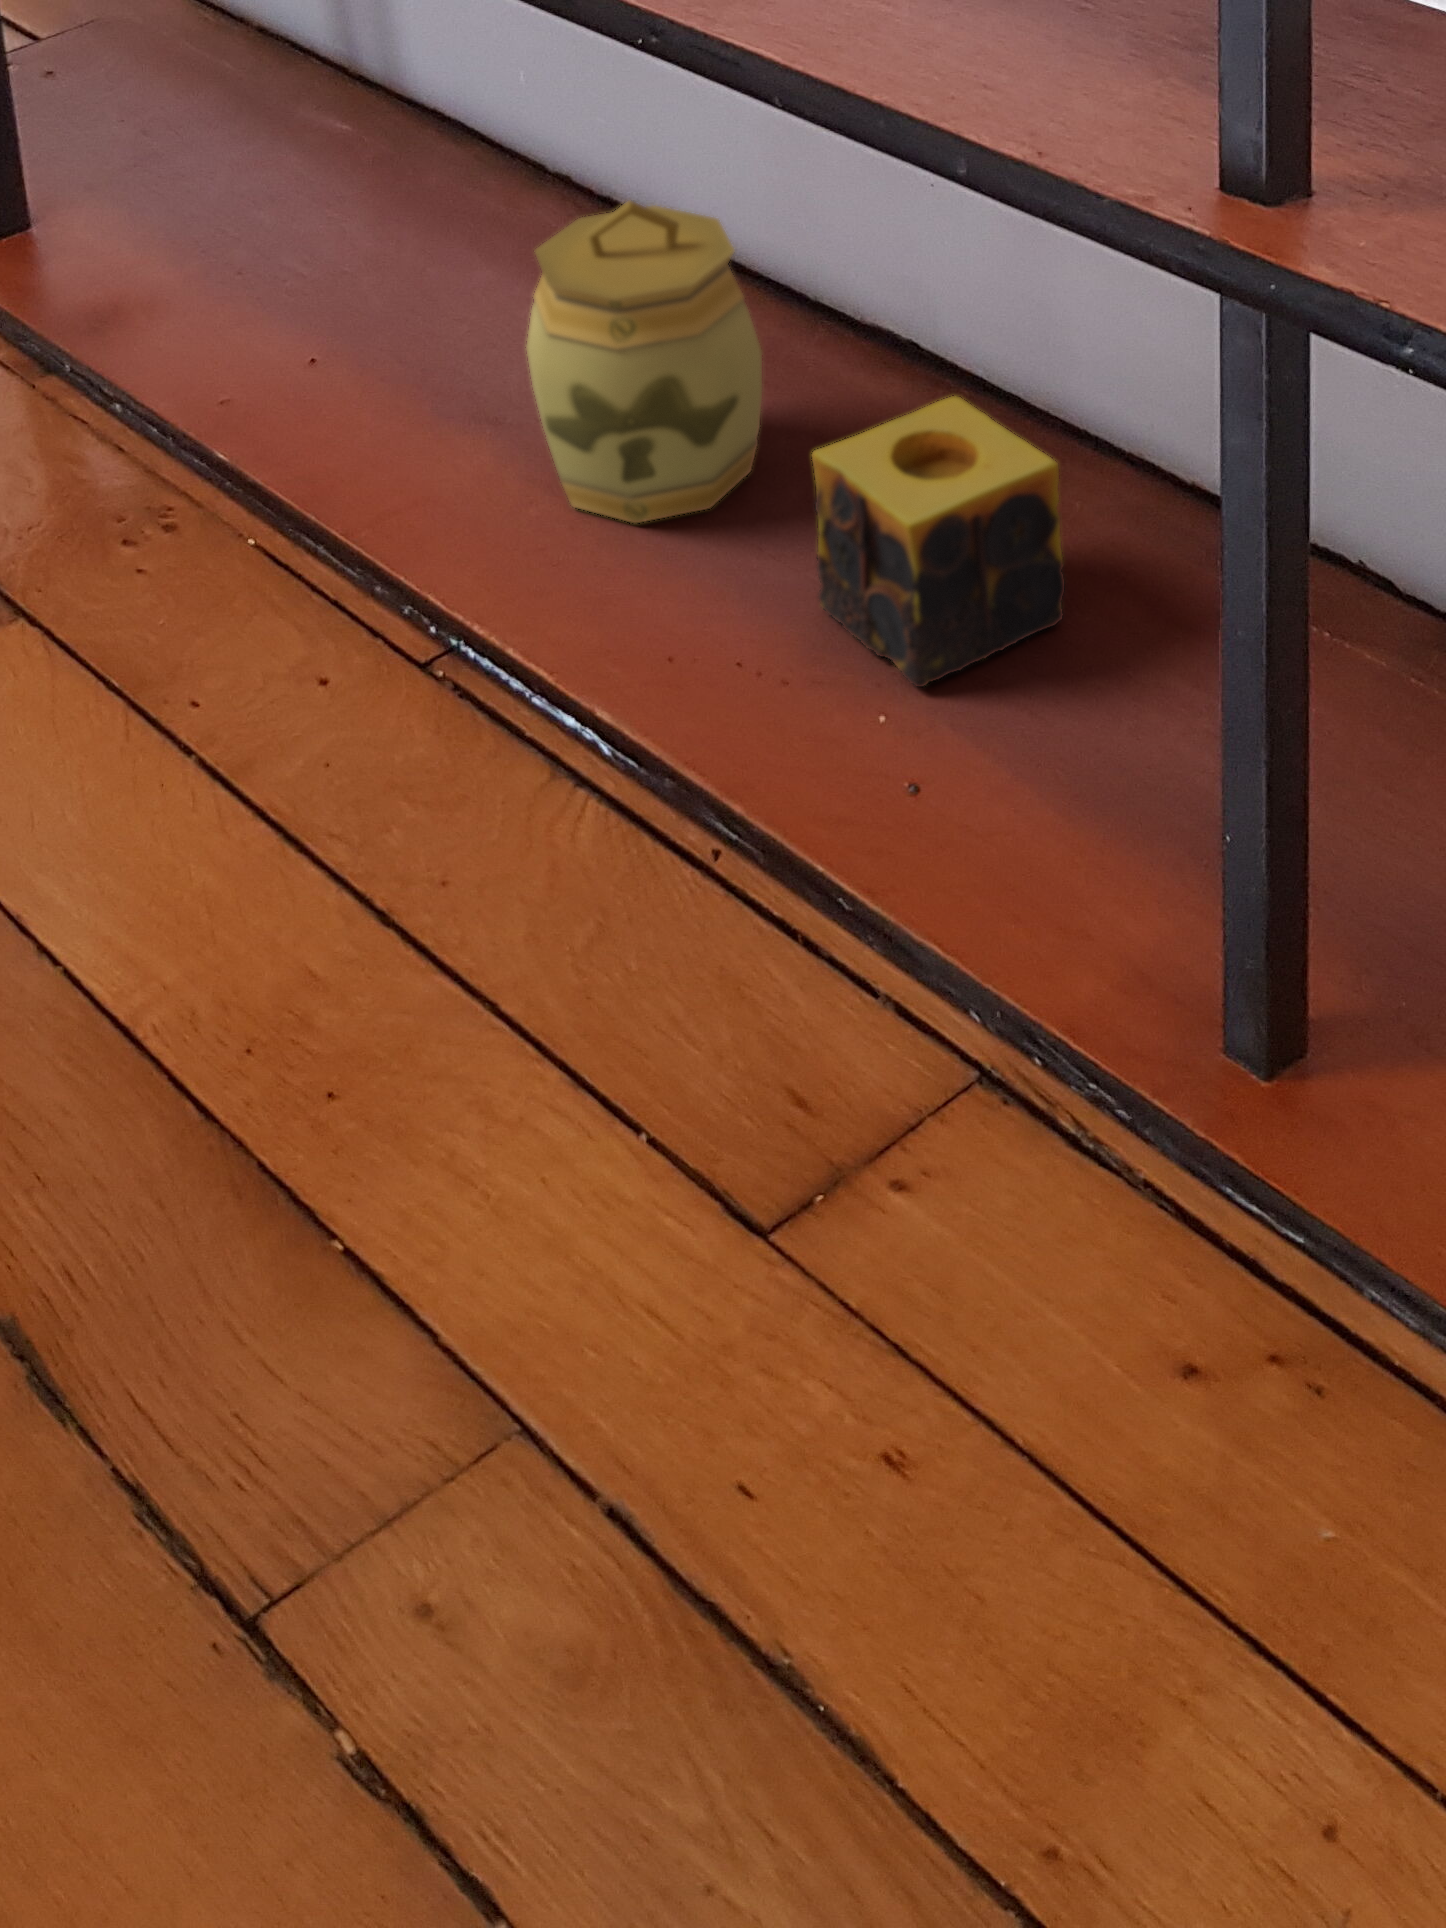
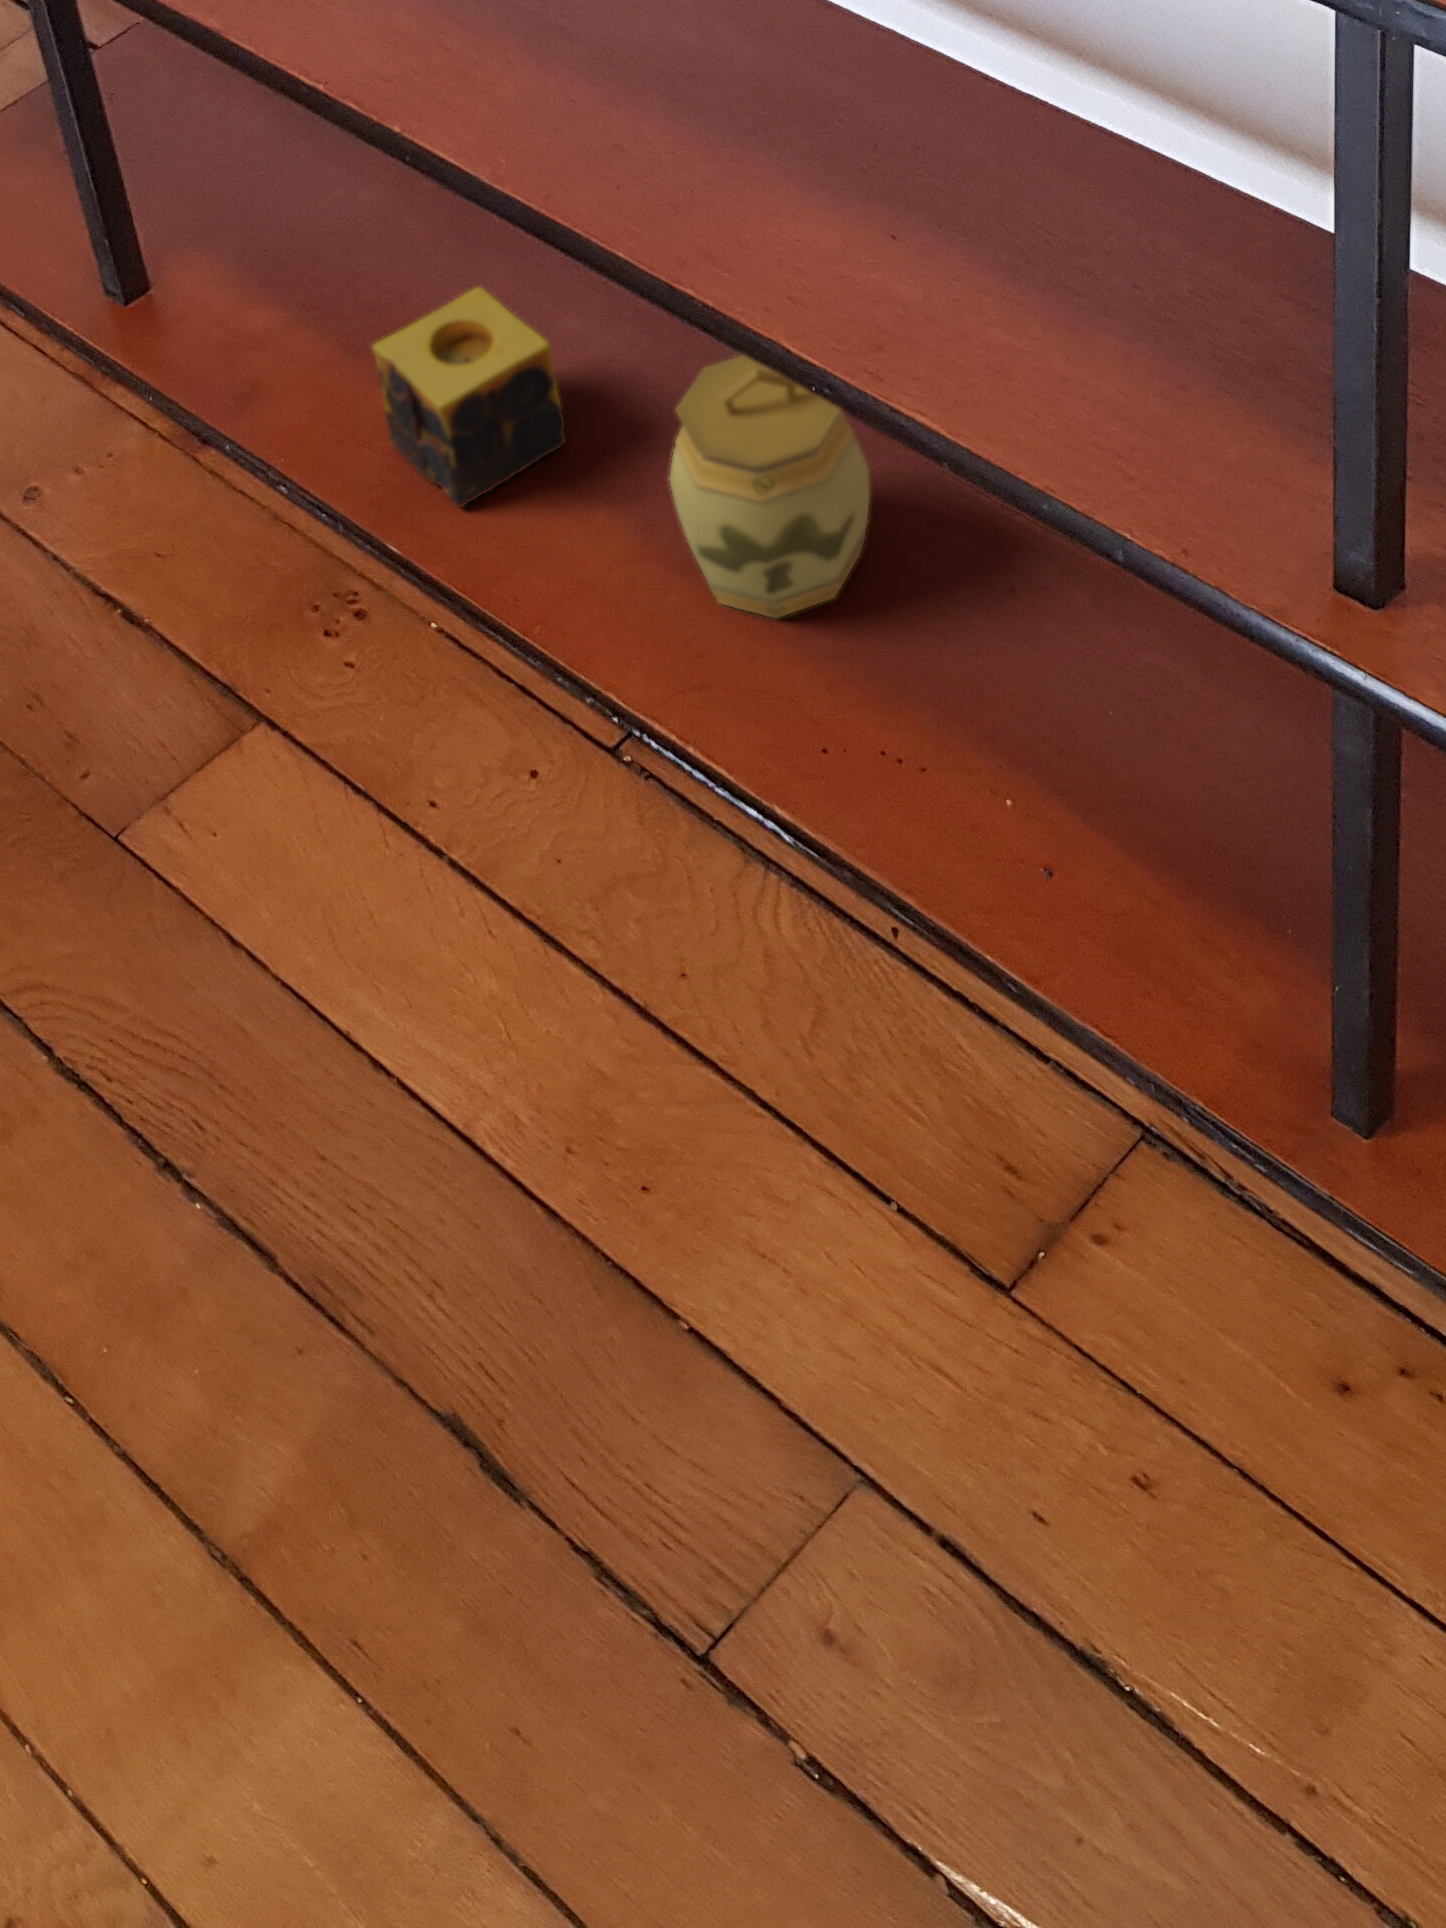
candle: present [812,396,1065,687] -> present [373,287,565,507]

